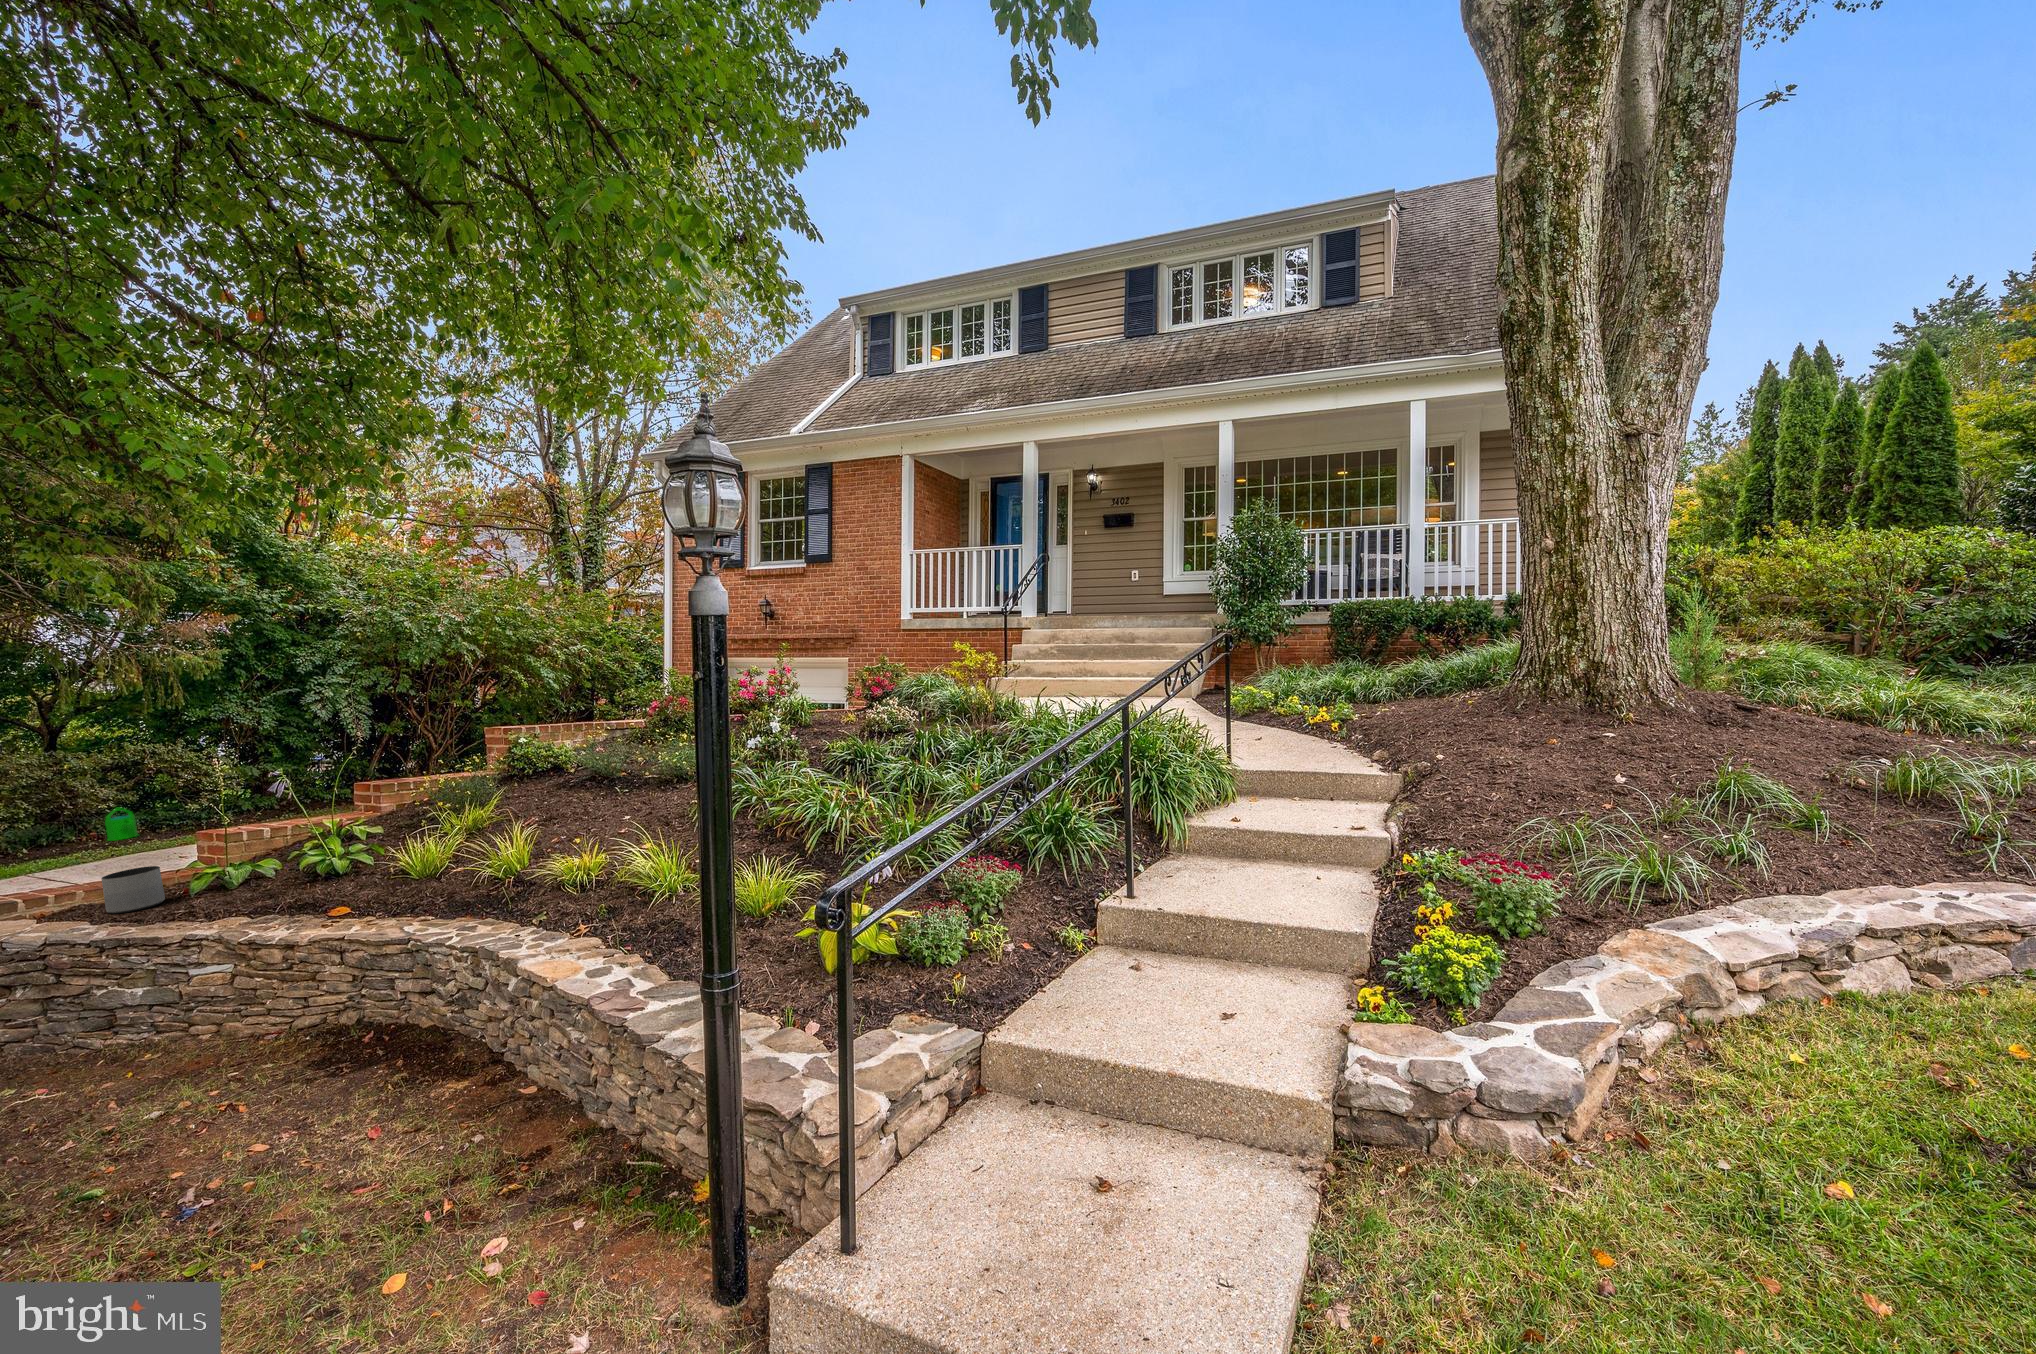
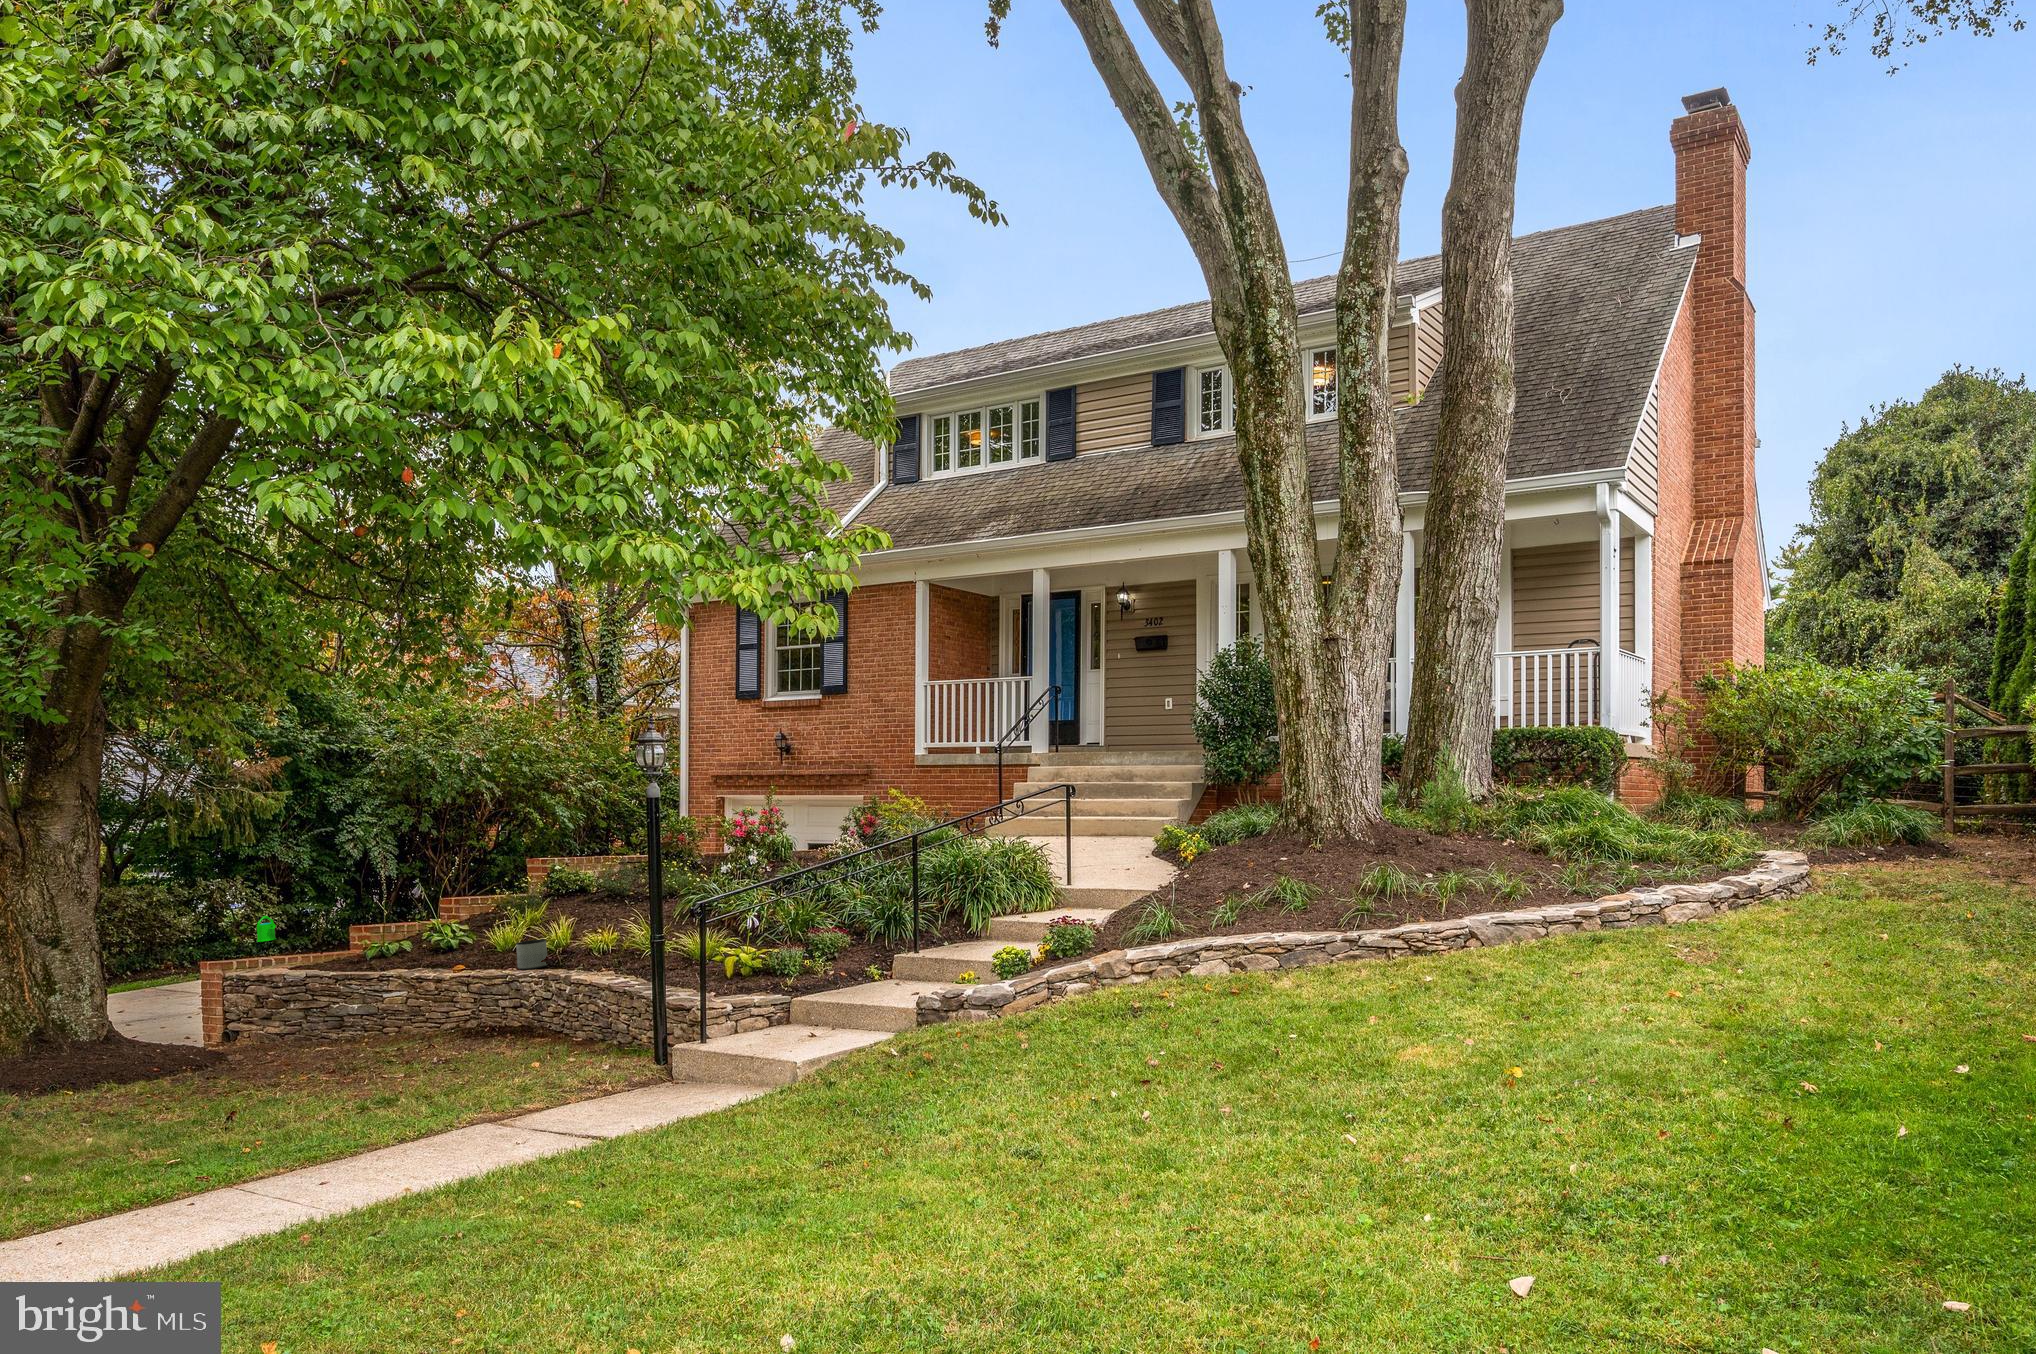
planter: present [101,866,165,914] -> present [516,939,547,970]

